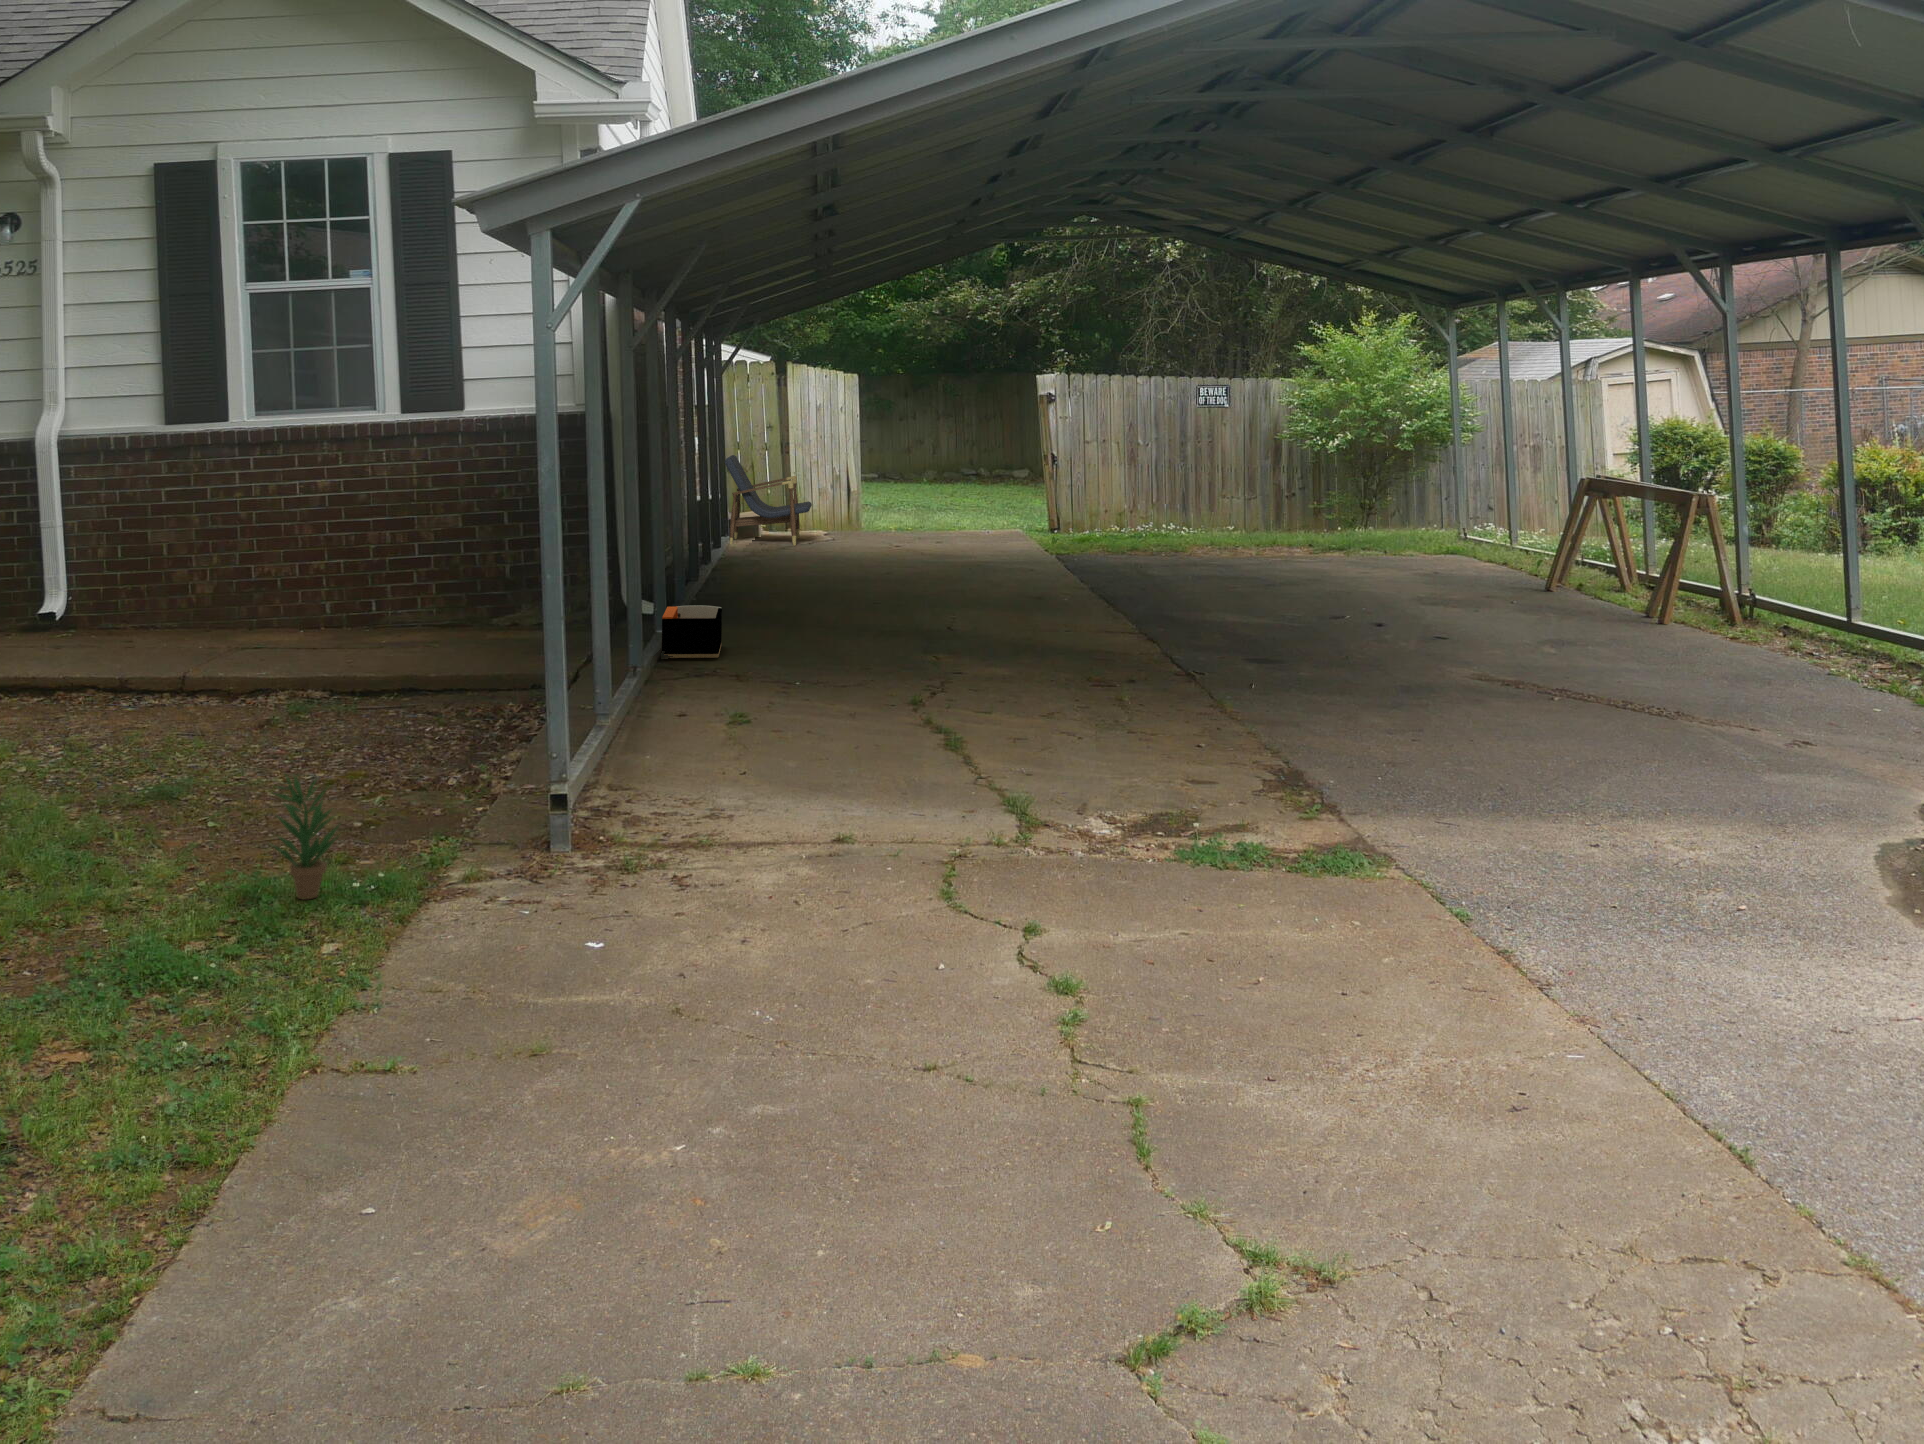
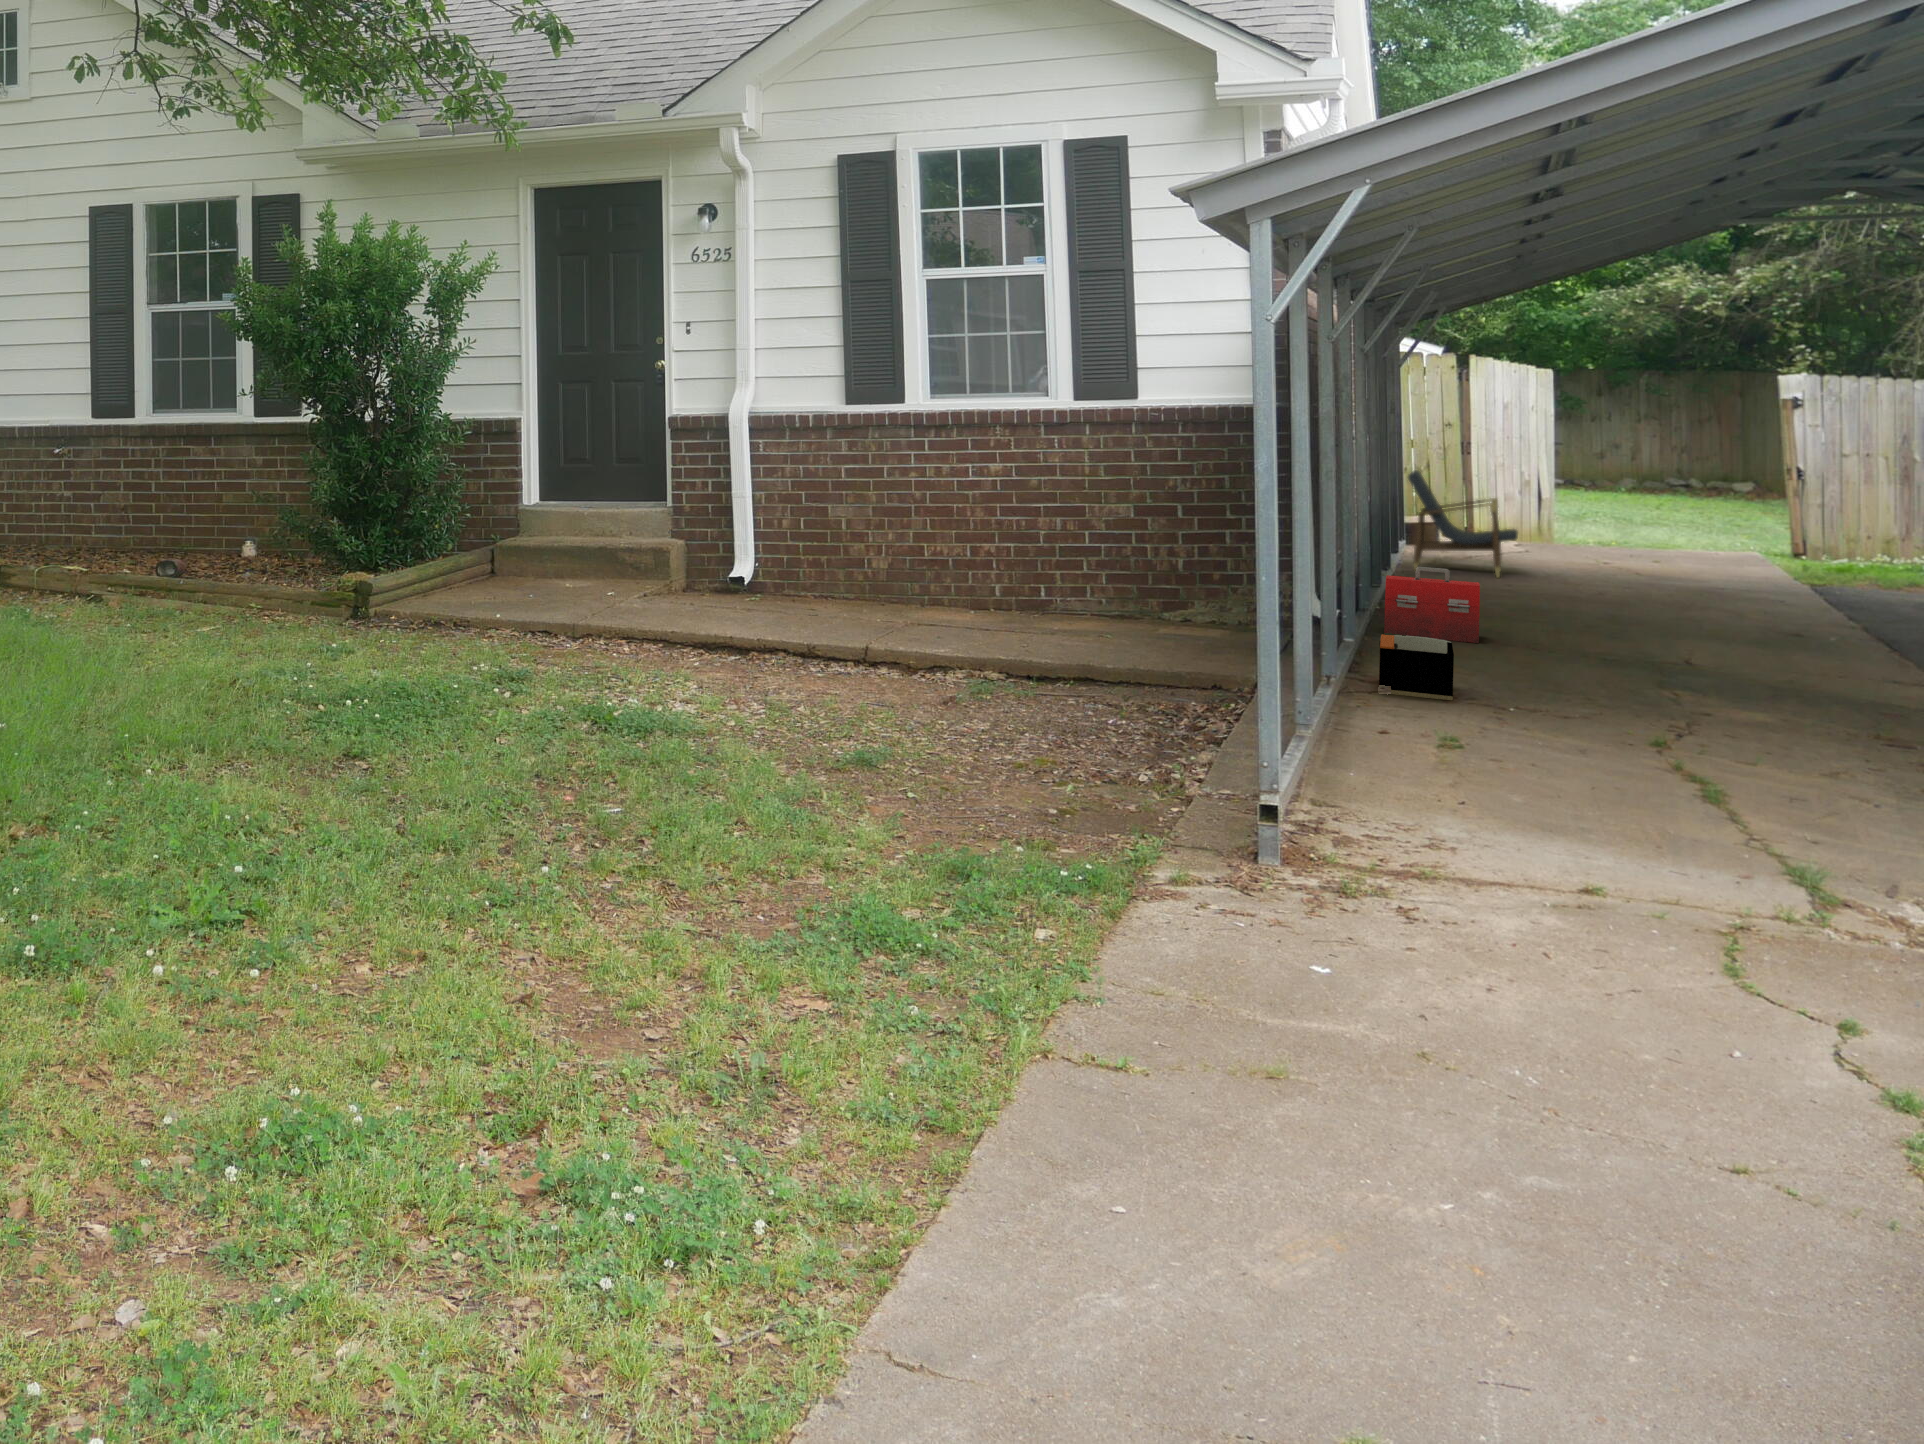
toolbox: none [685,543,759,605] -> present [1384,567,1480,643]
potted plant: present [272,776,341,899] -> none [1005,774,1087,921]

